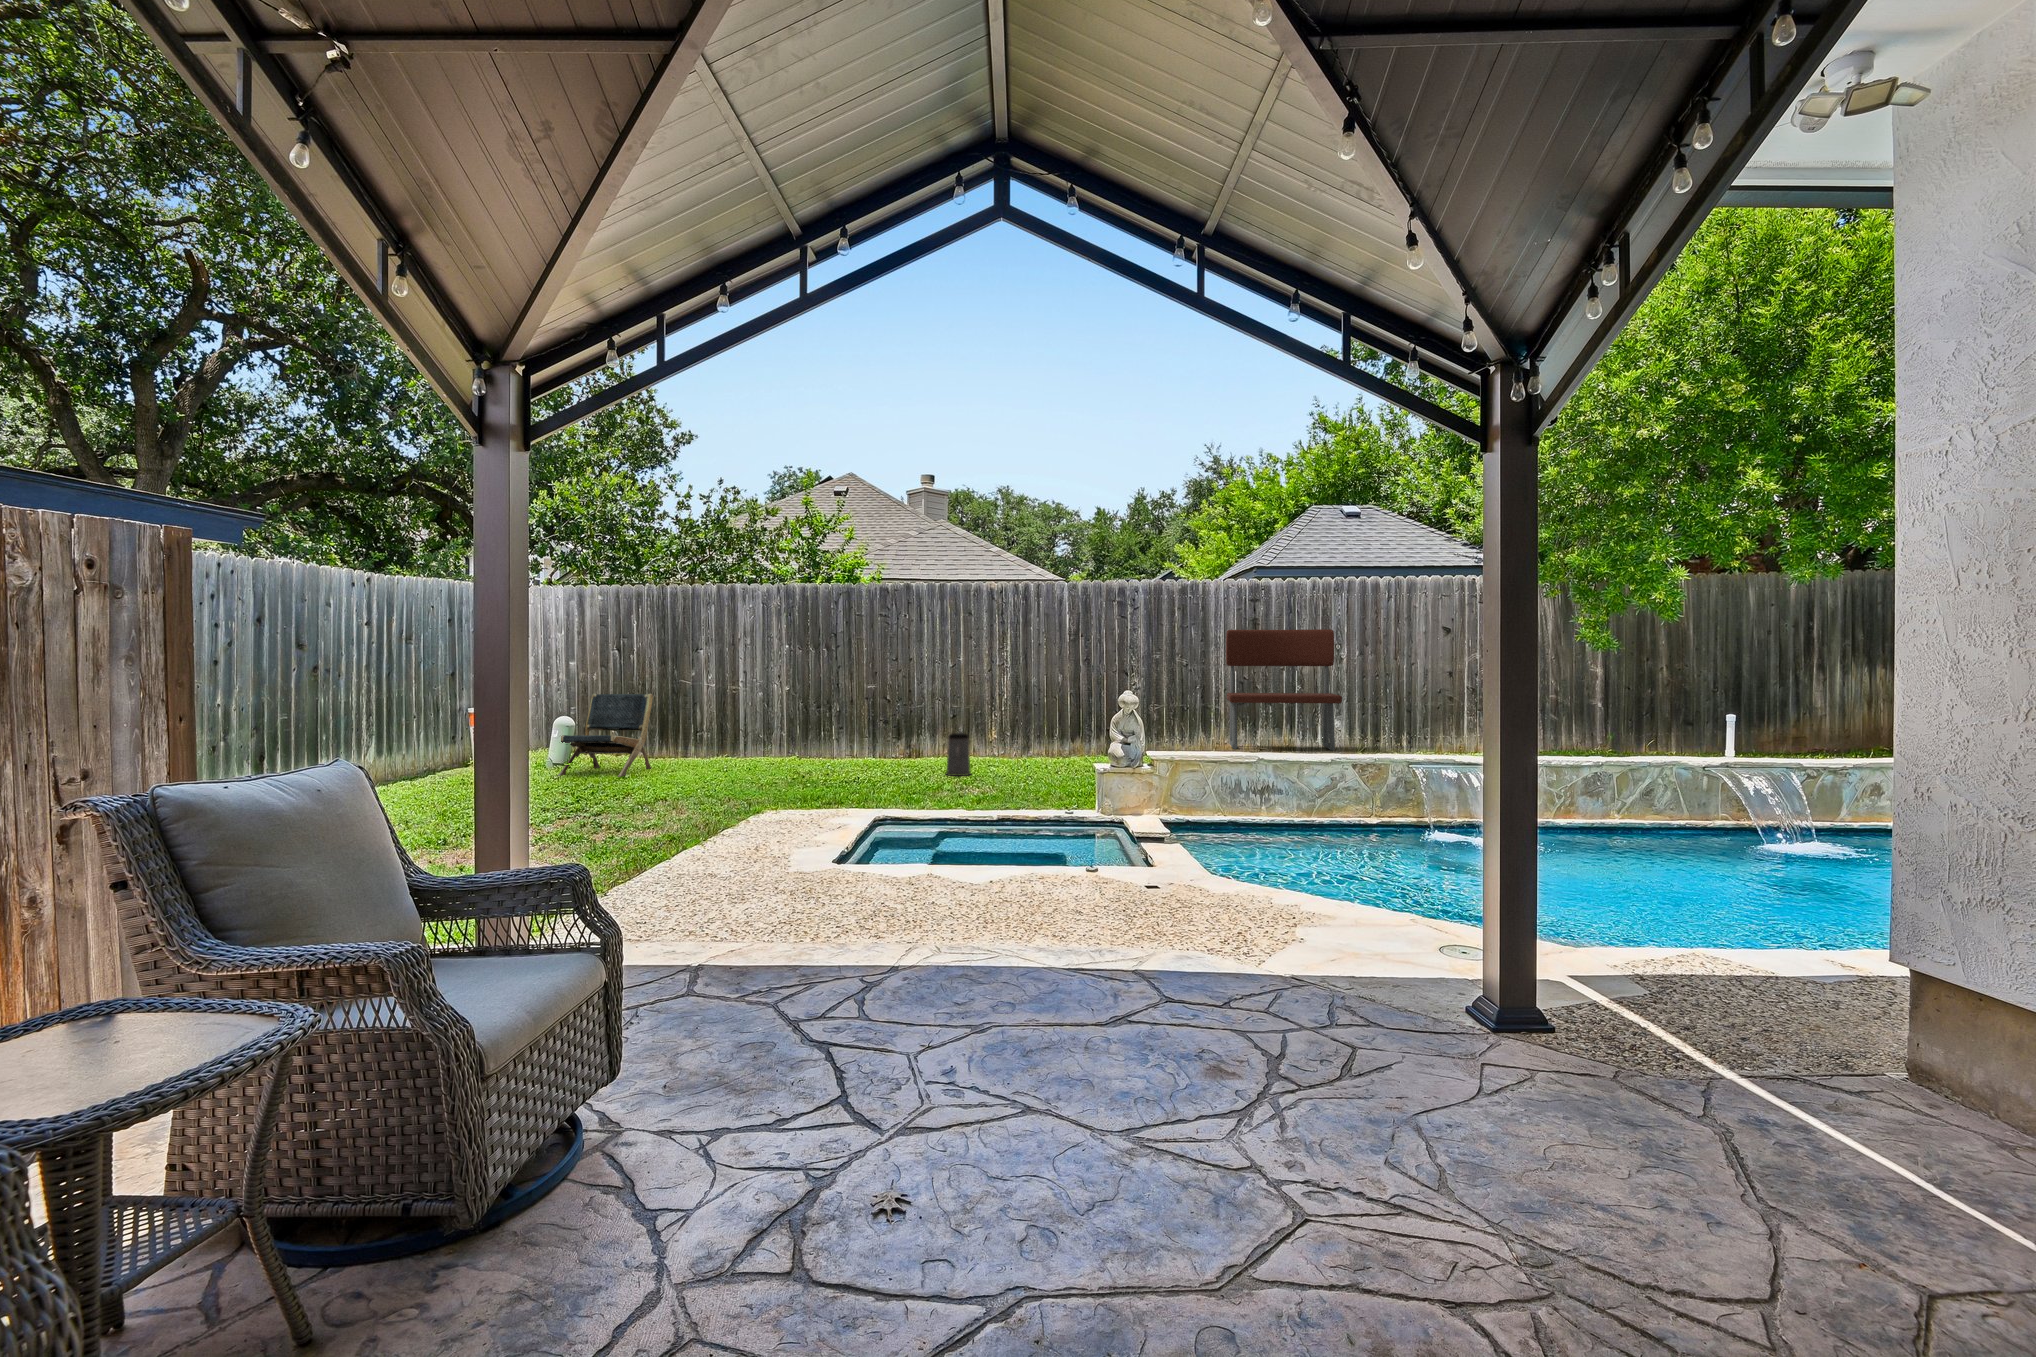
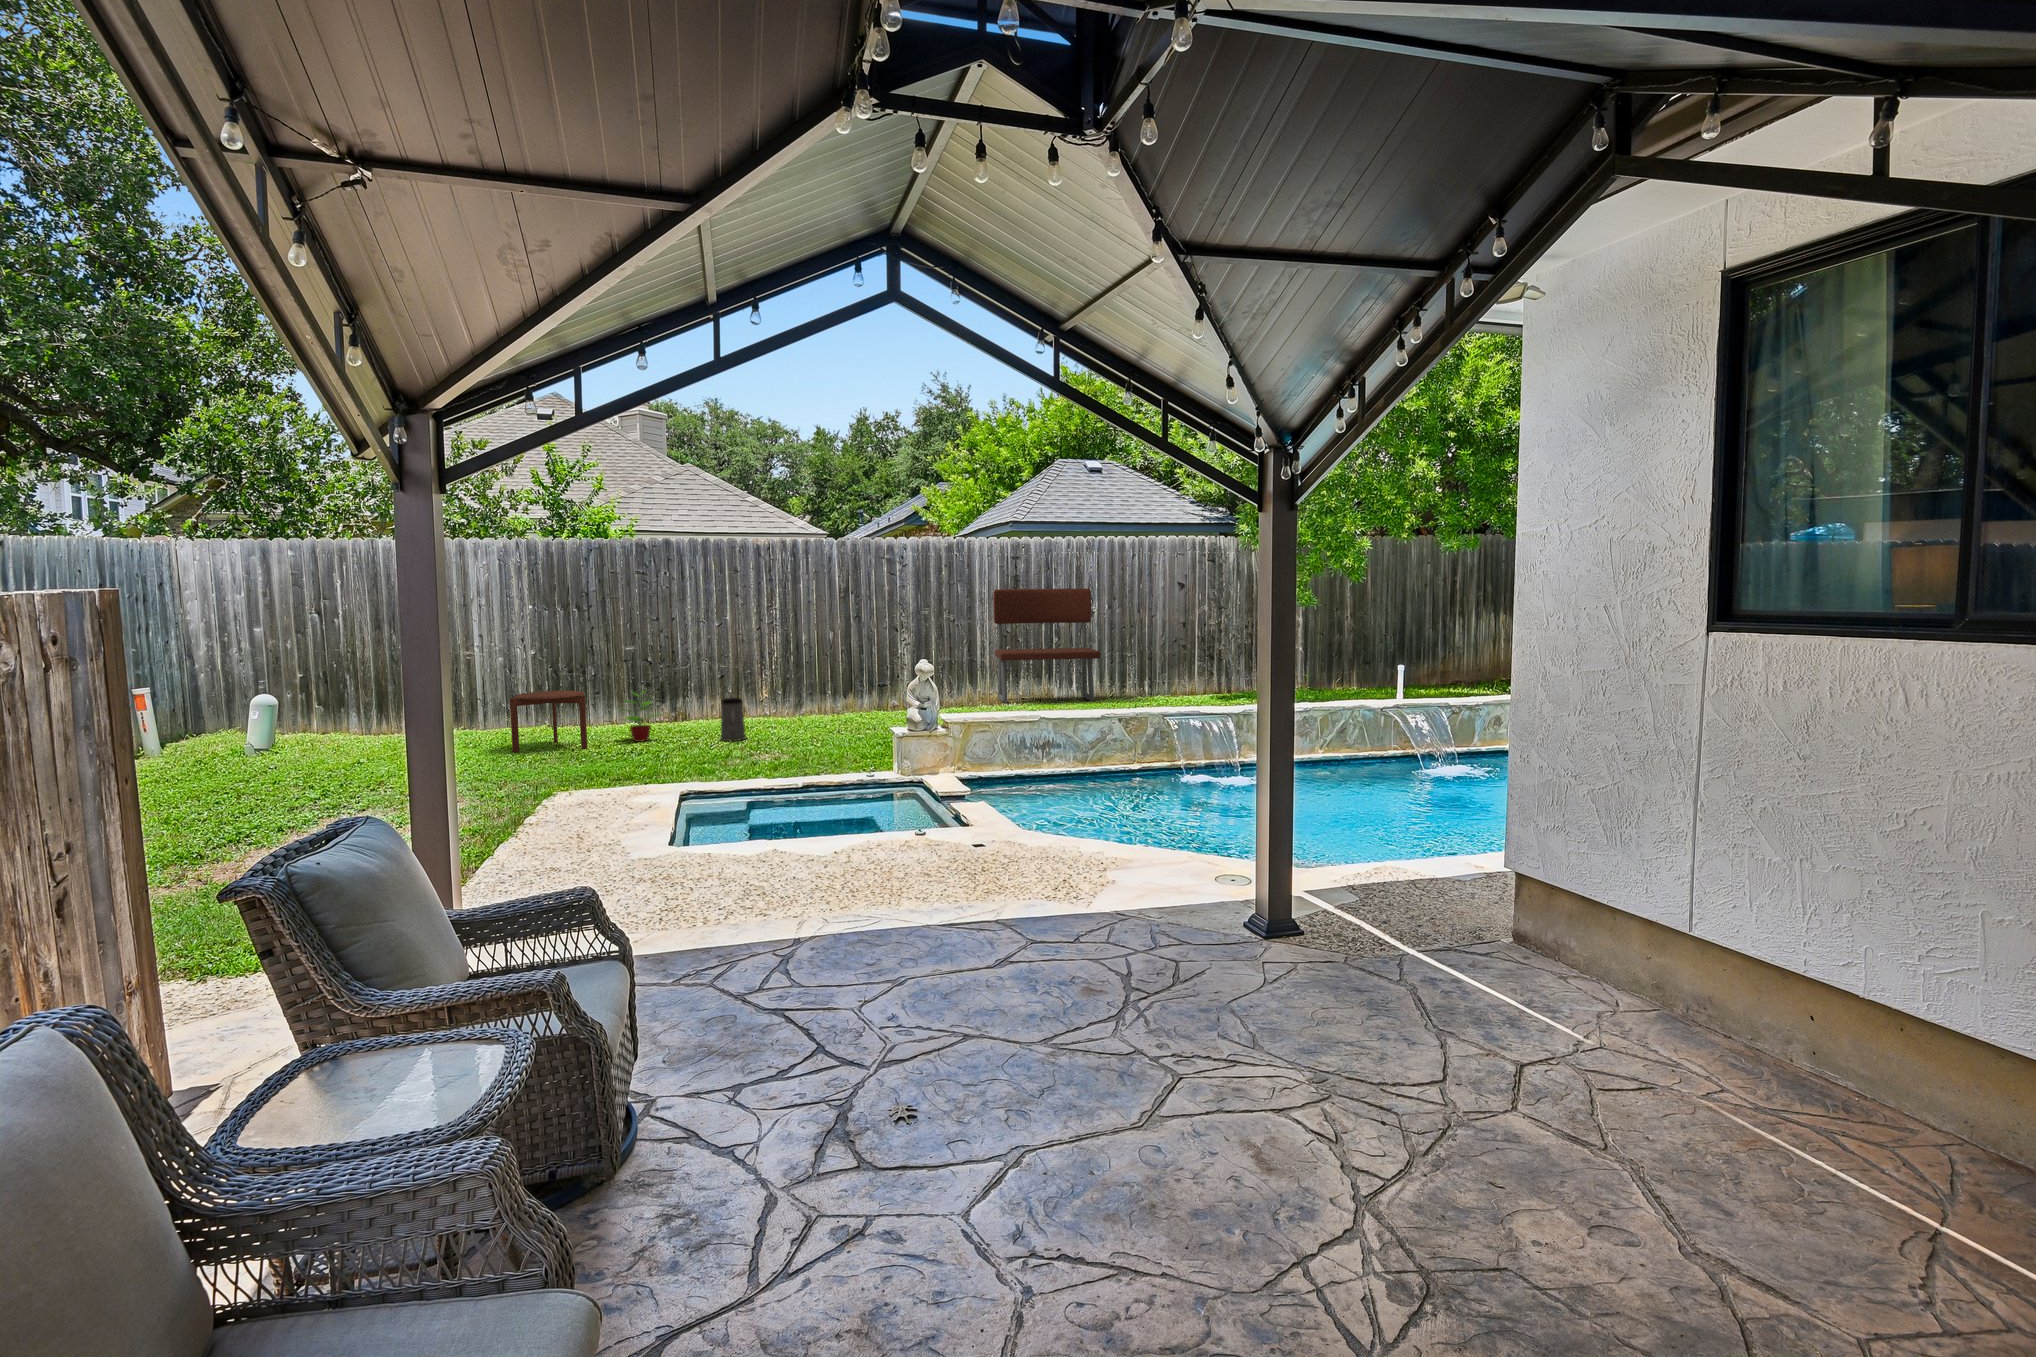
lounge chair: present [558,693,653,777] -> none [267,667,379,765]
side table: none [757,721,824,776] -> present [510,691,587,752]
potted plant: none [855,721,896,773] -> present [625,692,653,742]

